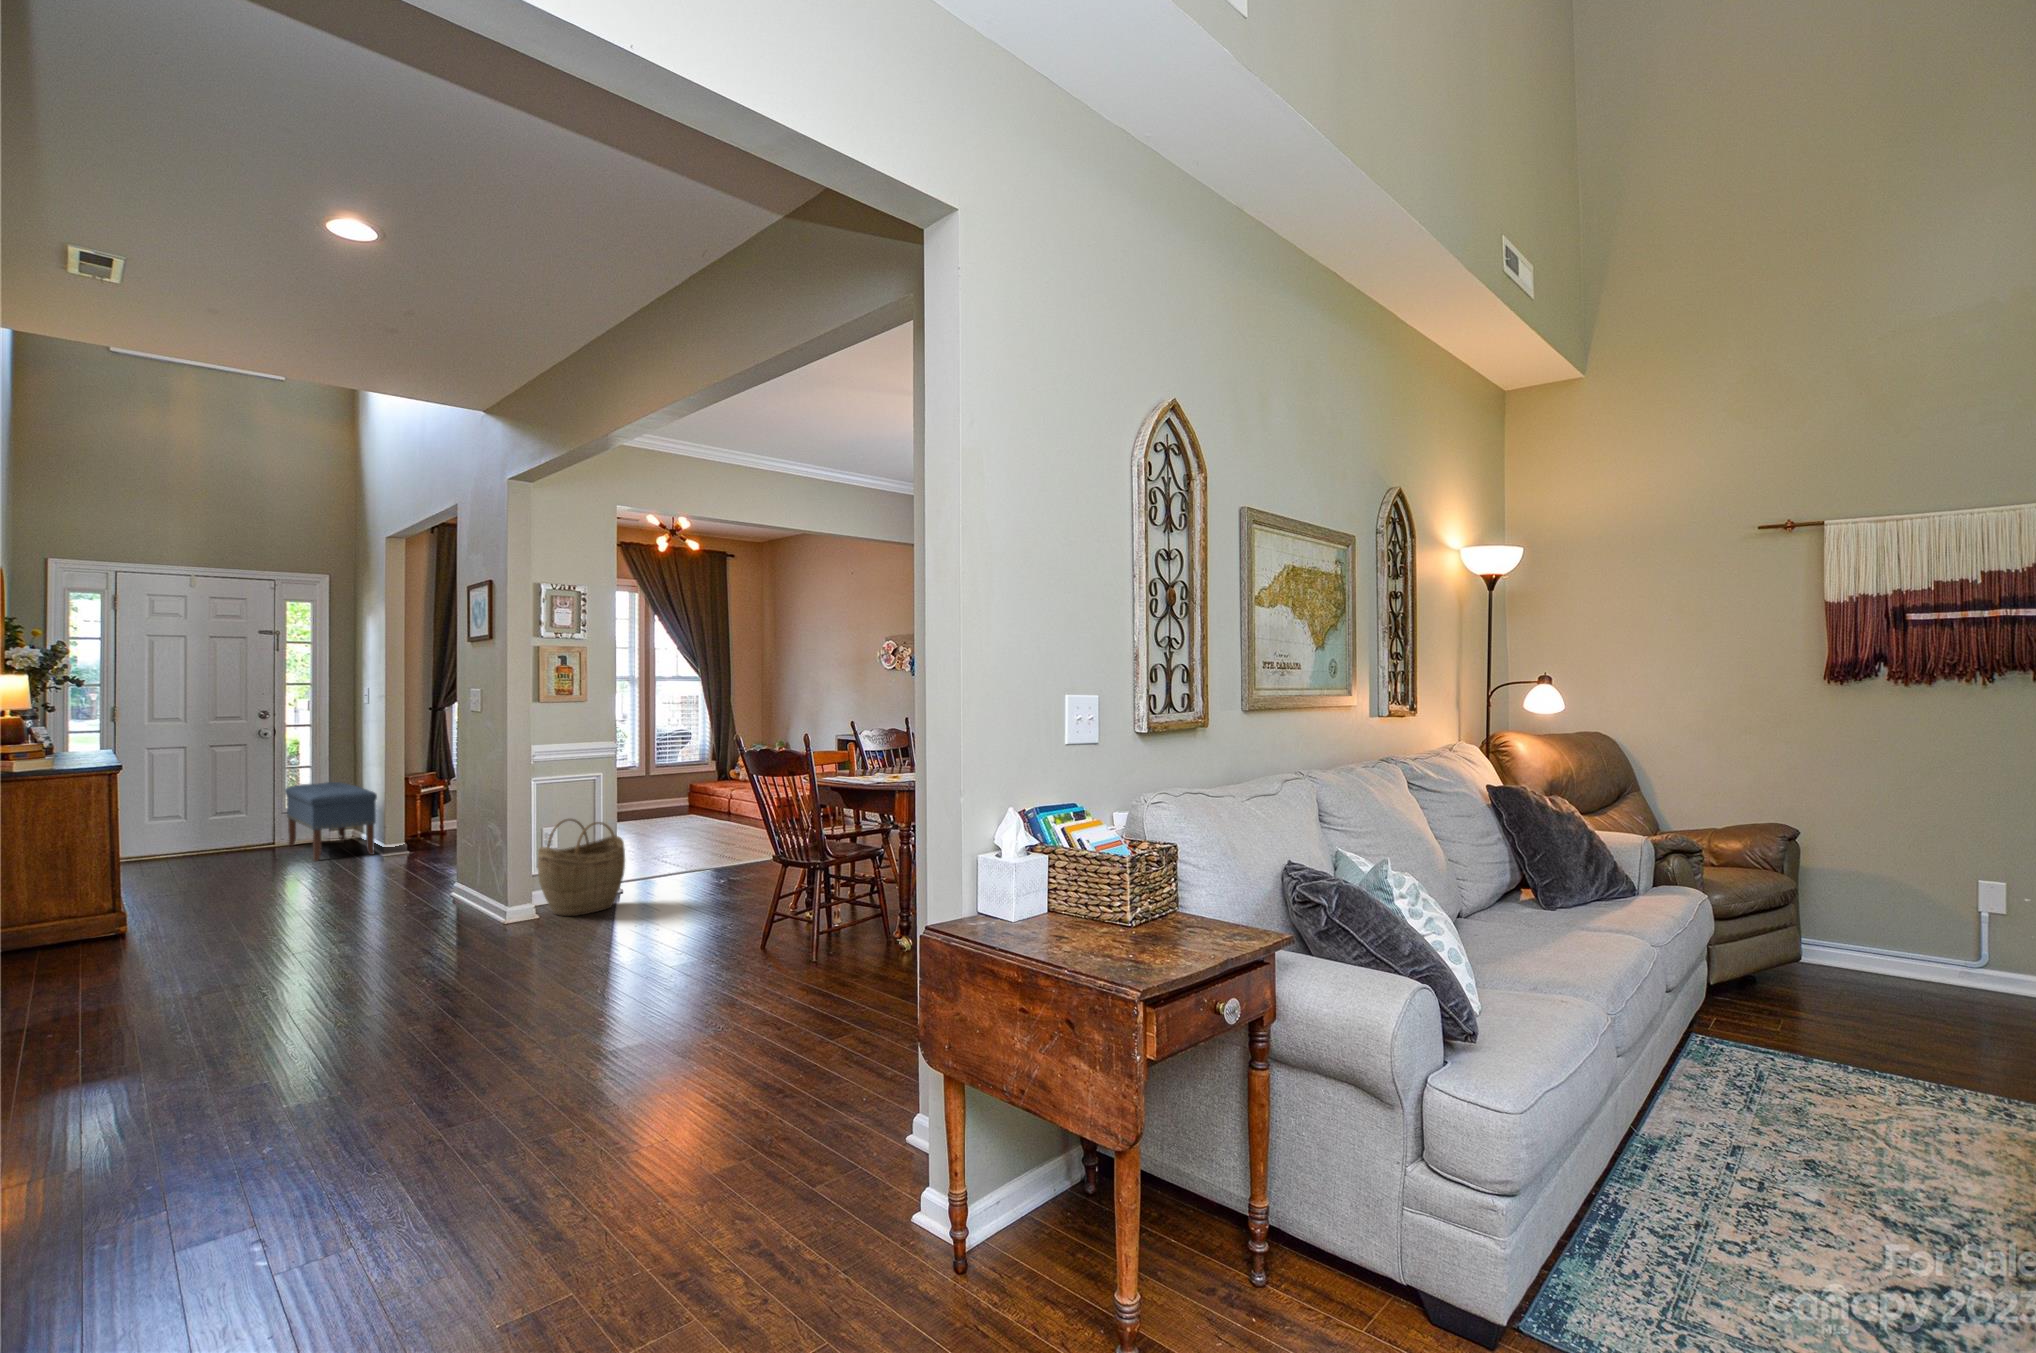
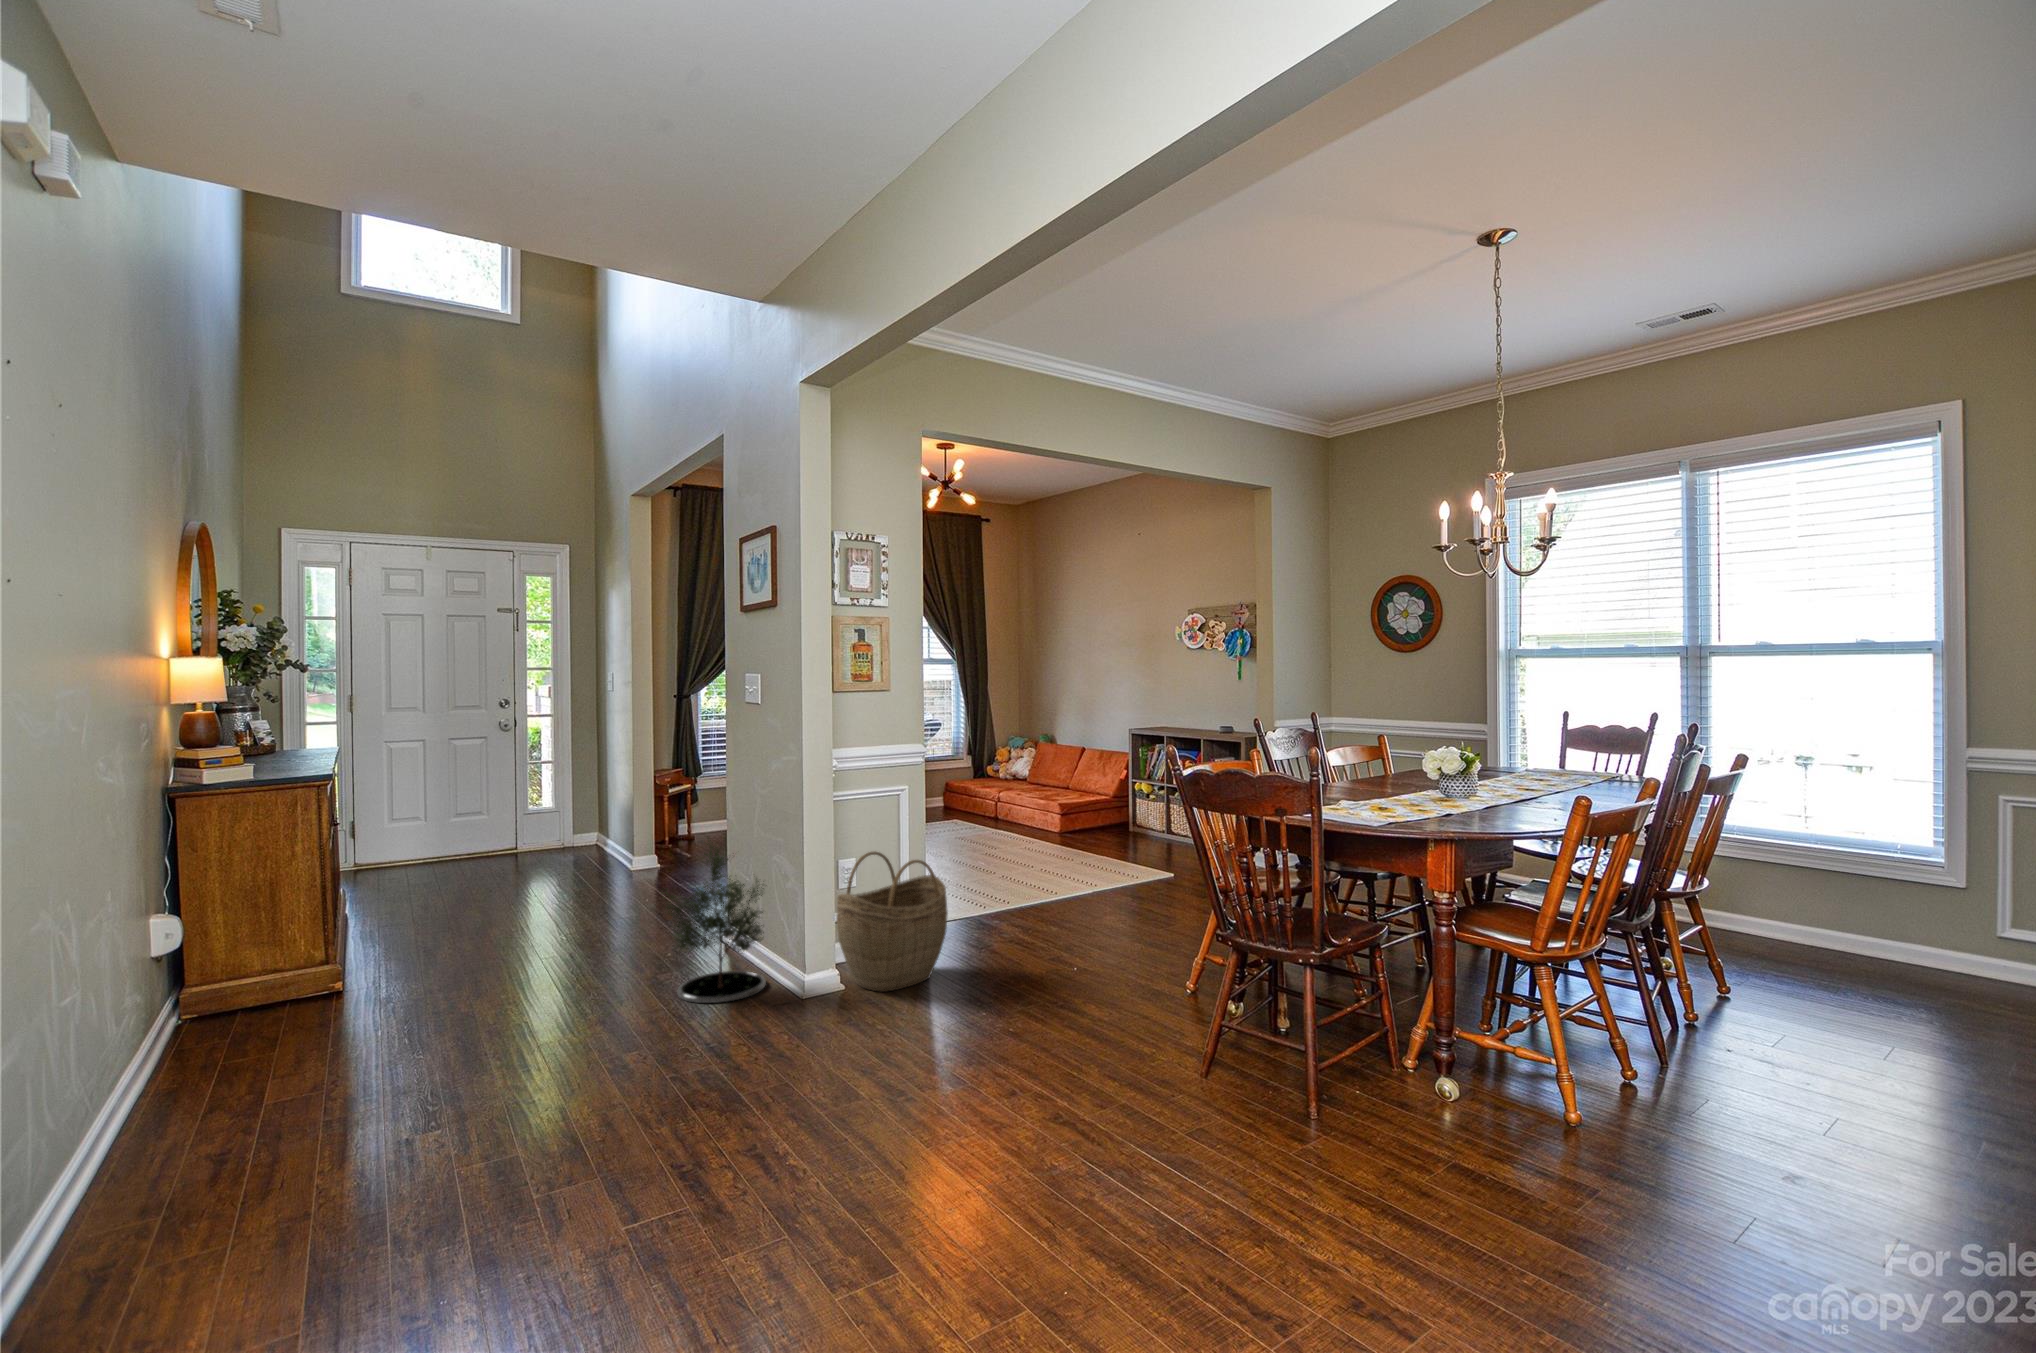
bench: present [285,782,377,861] -> none [527,779,624,876]
potted tree: none [394,807,484,927] -> present [662,840,766,1003]

